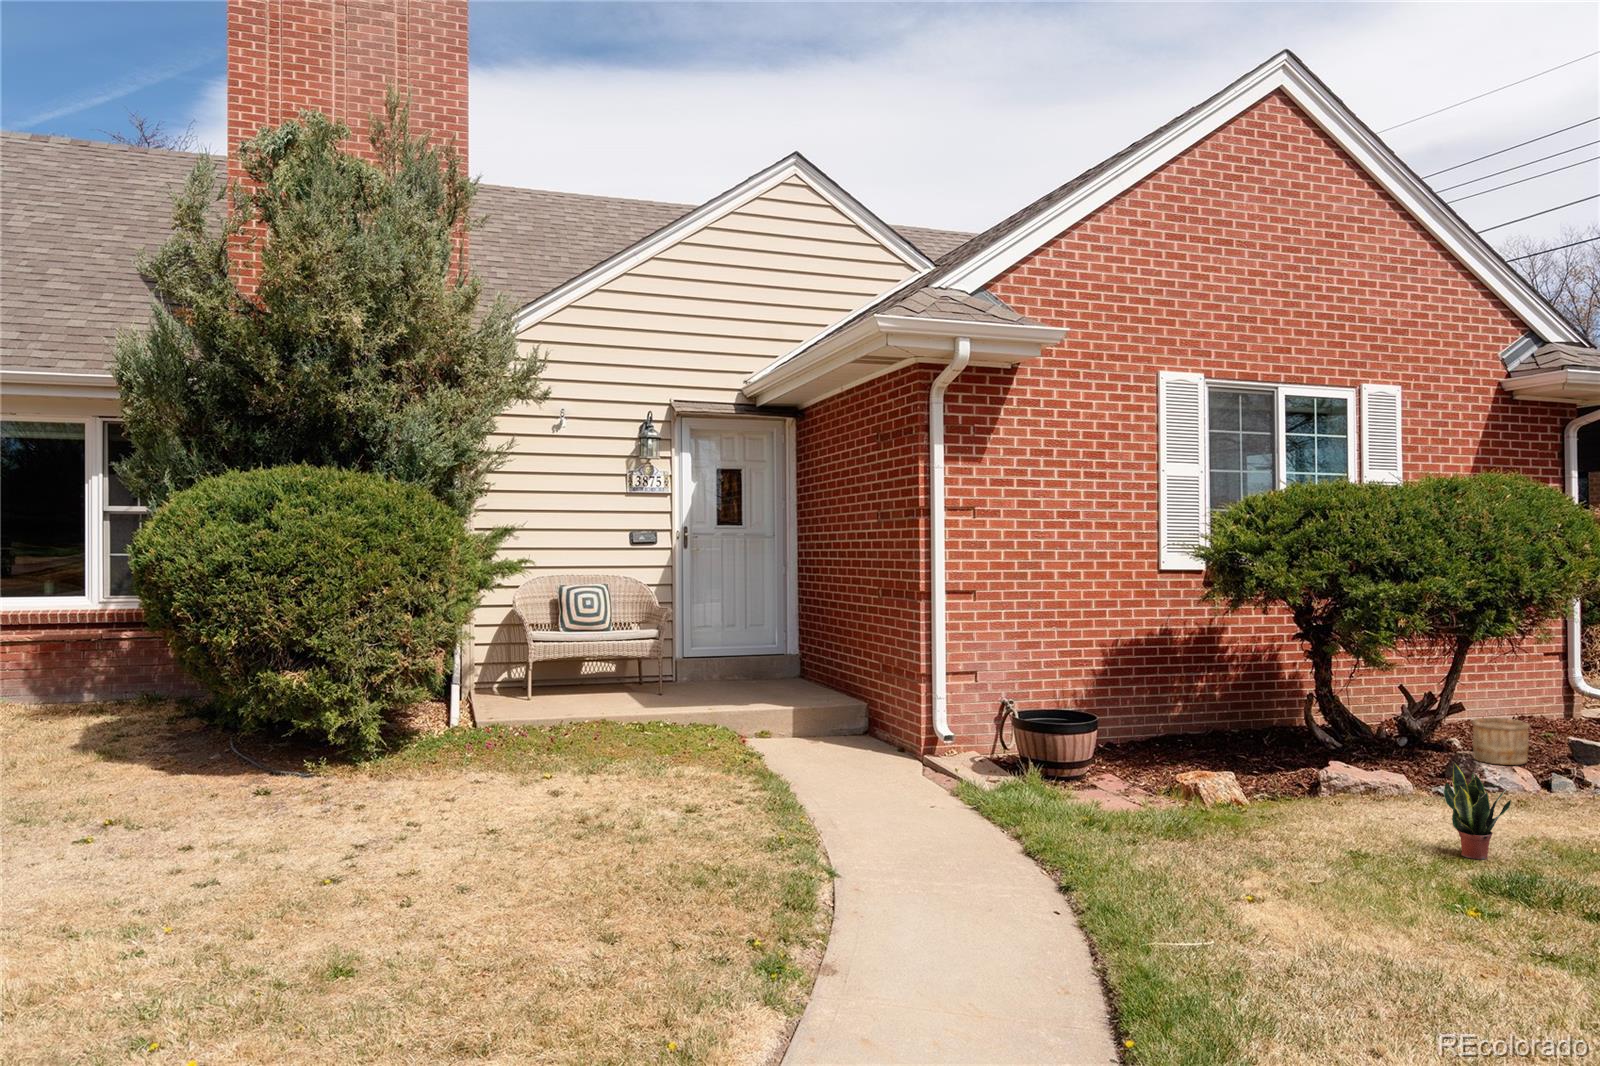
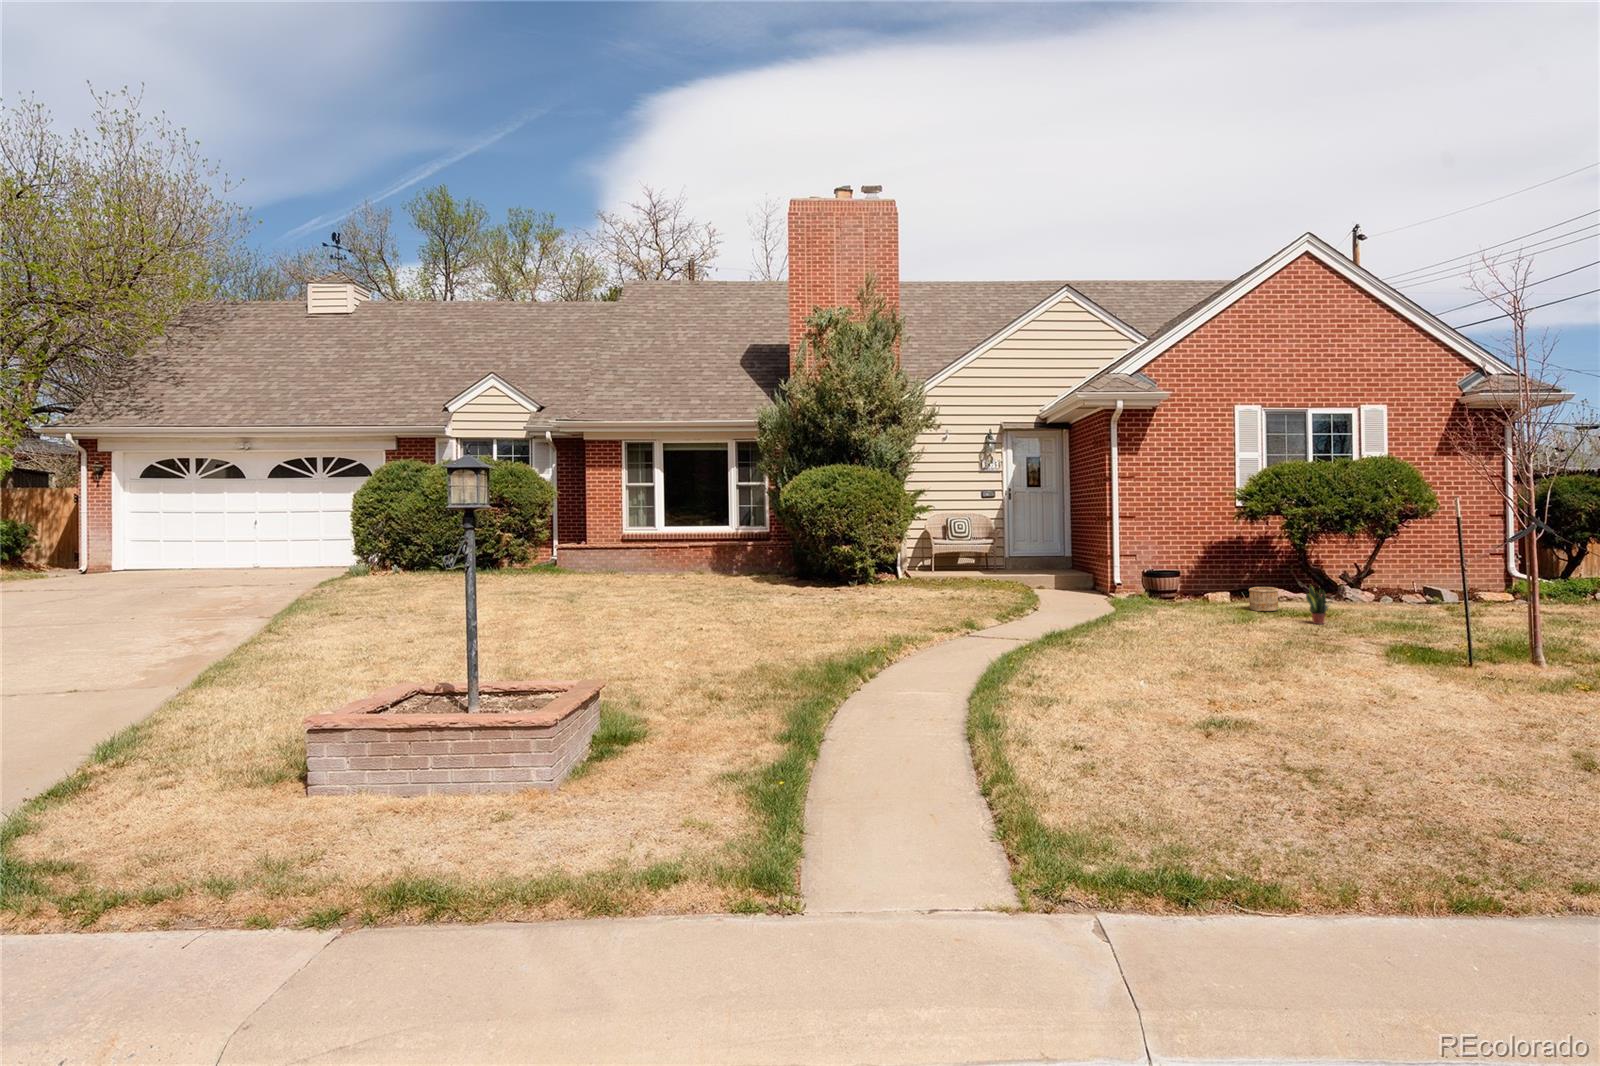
wooden bucket: present [1472,718,1530,765] -> present [1249,587,1279,611]

